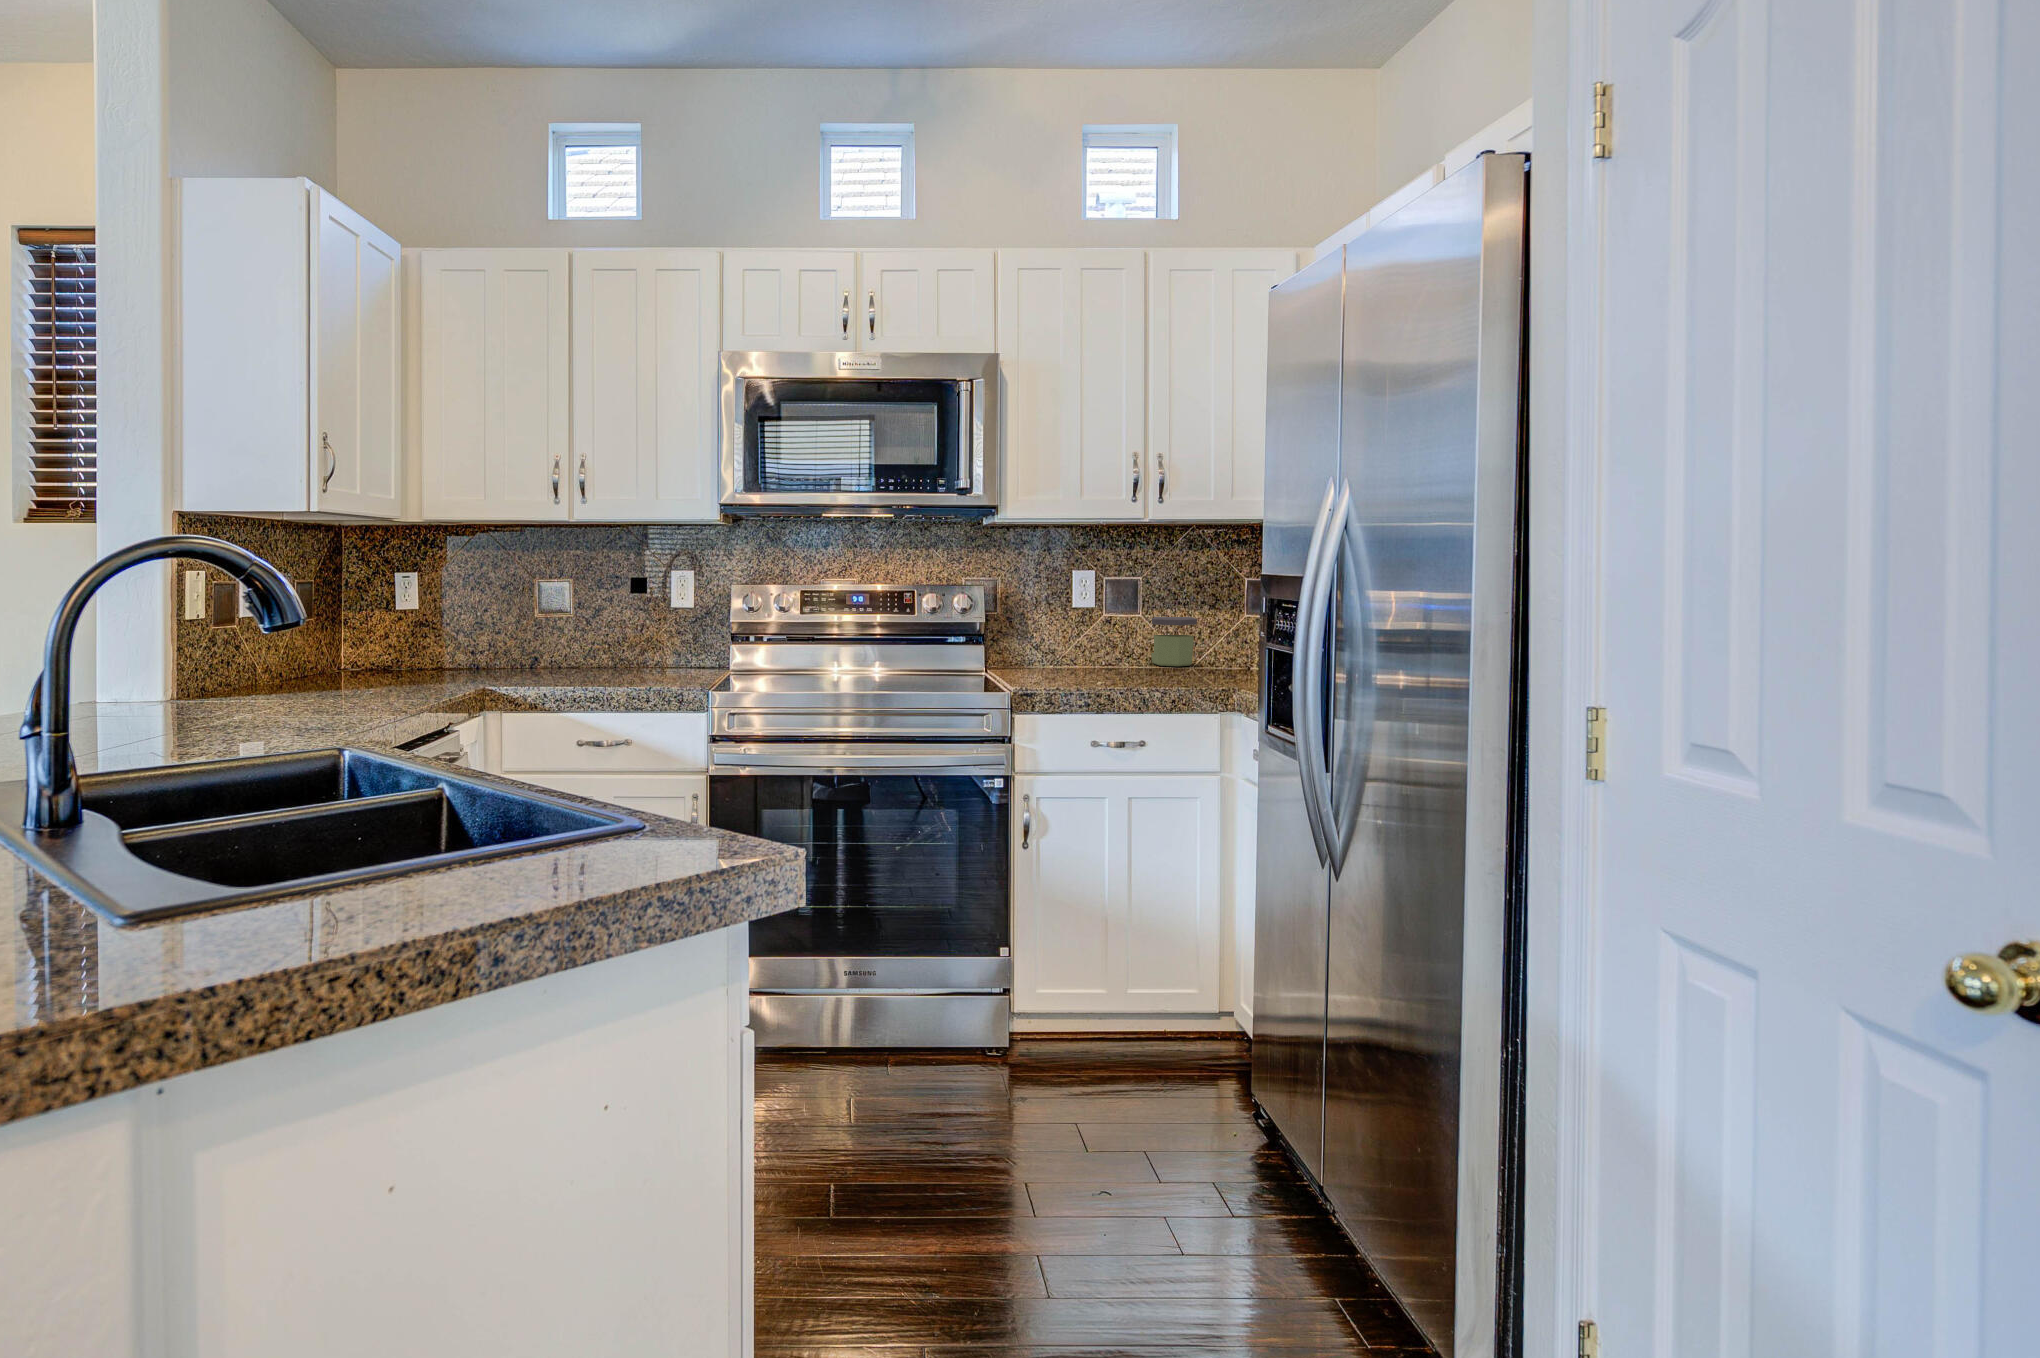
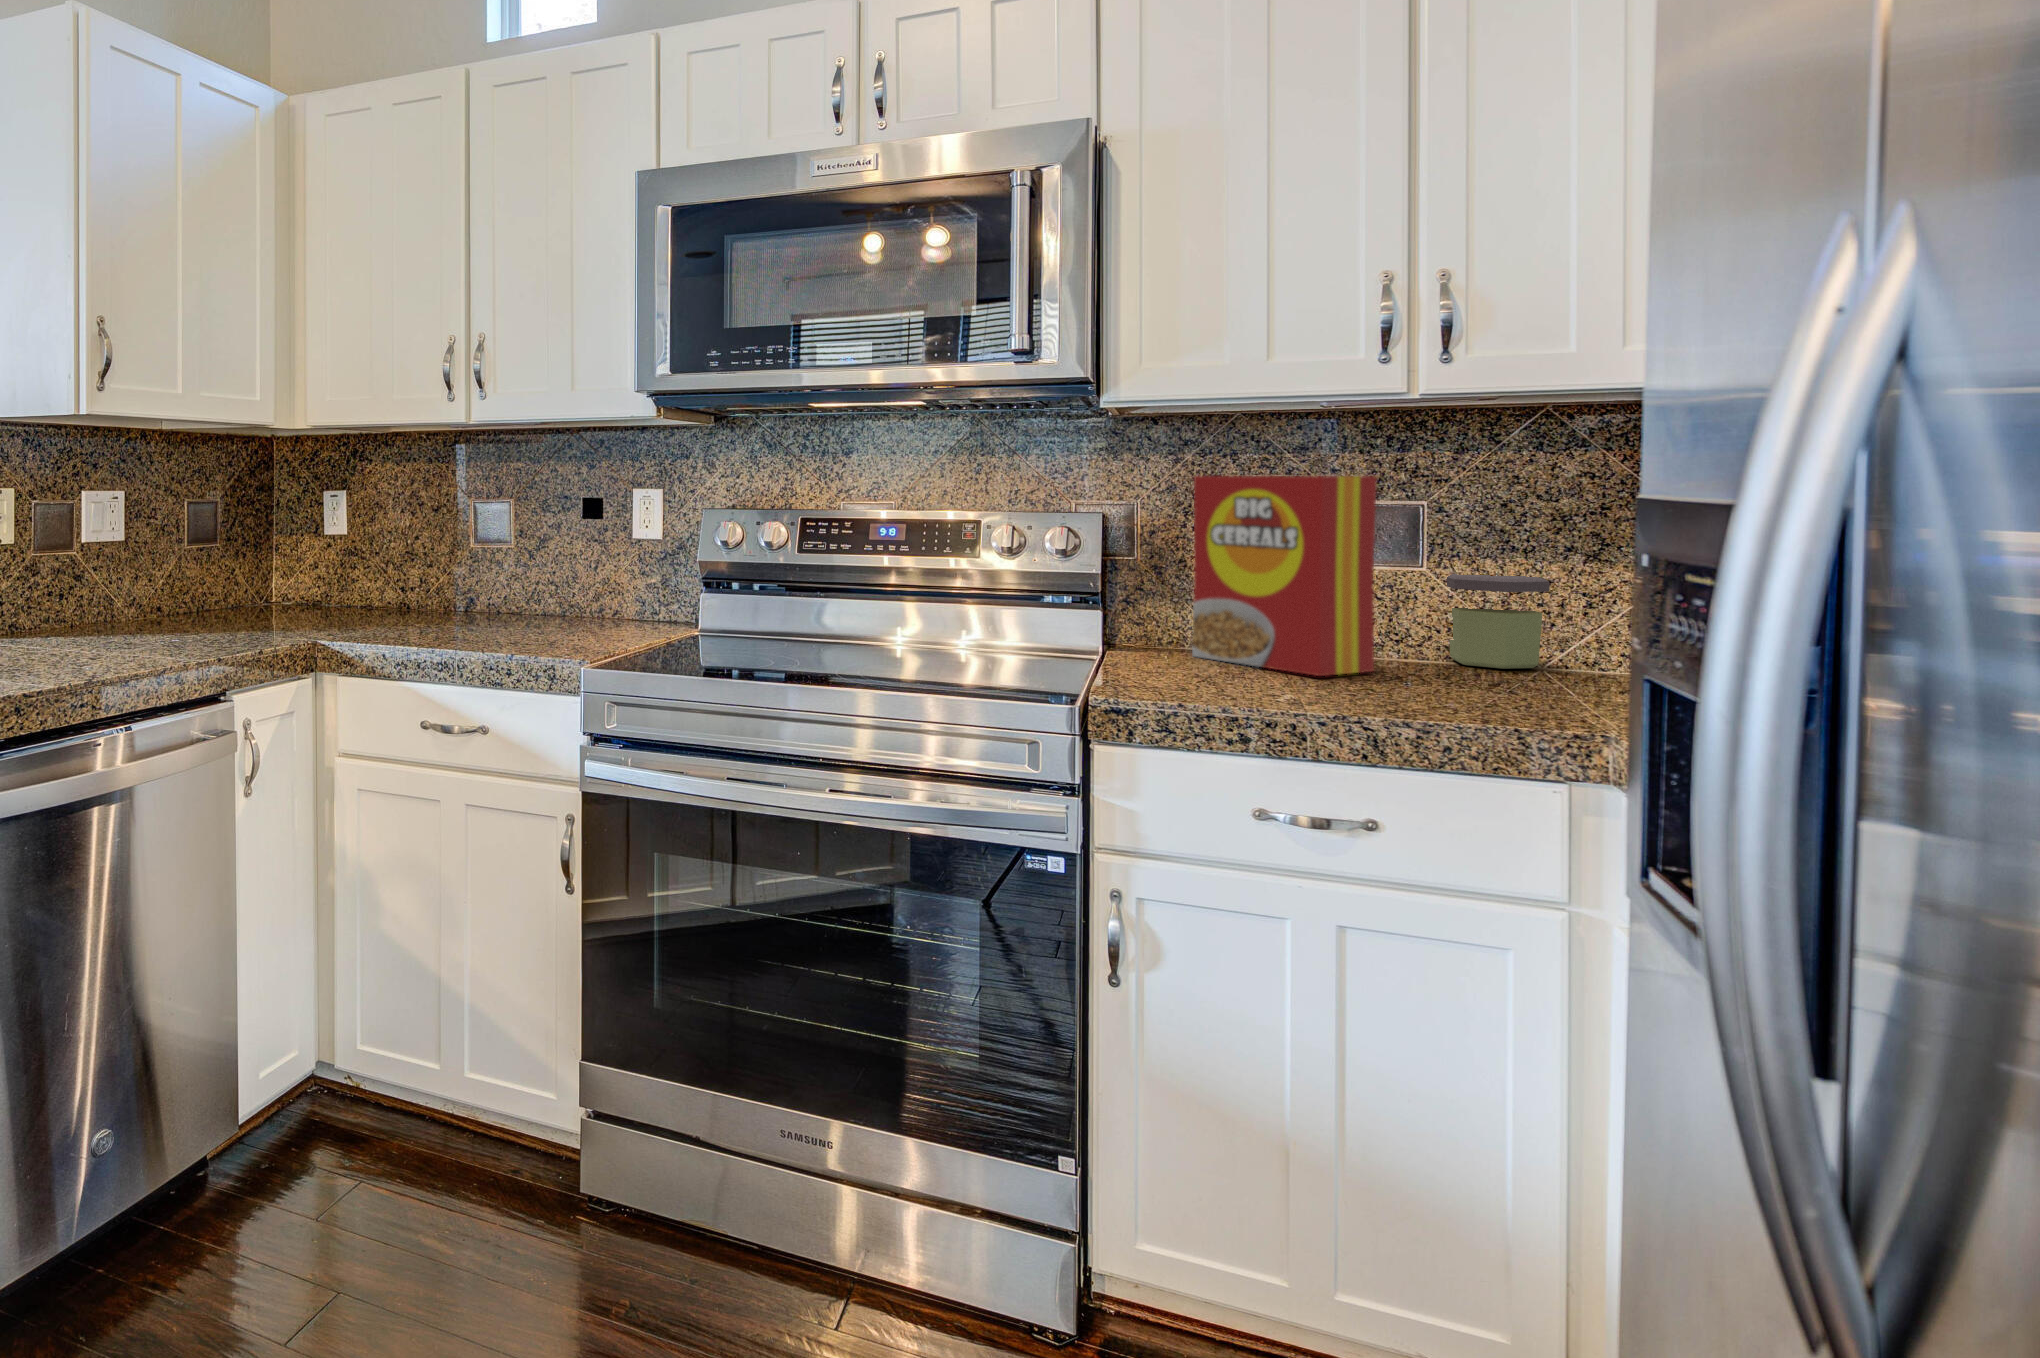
cereal box: none [1033,563,1125,674] -> present [1192,476,1376,676]

